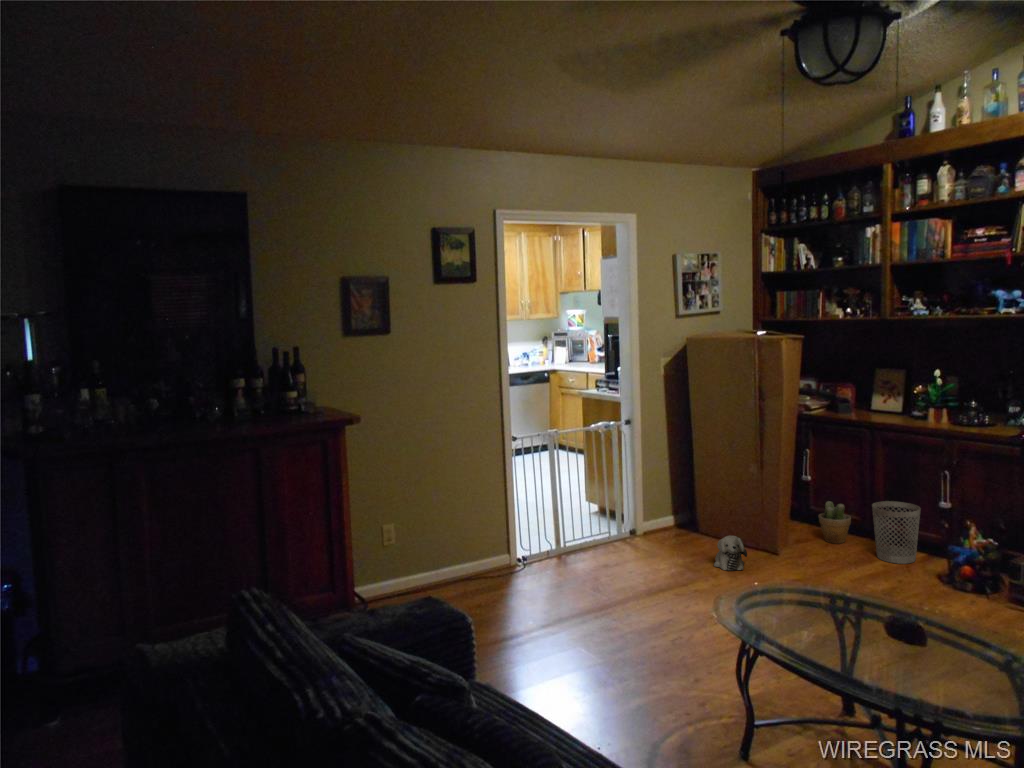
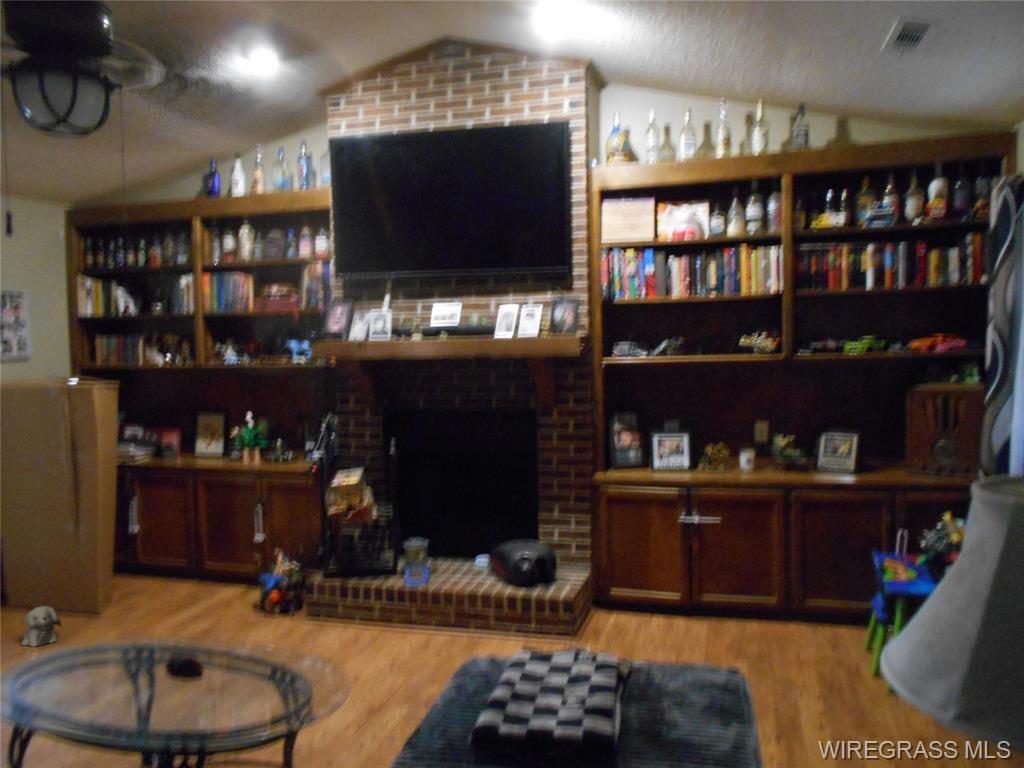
potted plant: present [818,501,851,544] -> none [145,553,178,596]
wastebasket: present [872,501,921,564] -> none [195,542,238,602]

